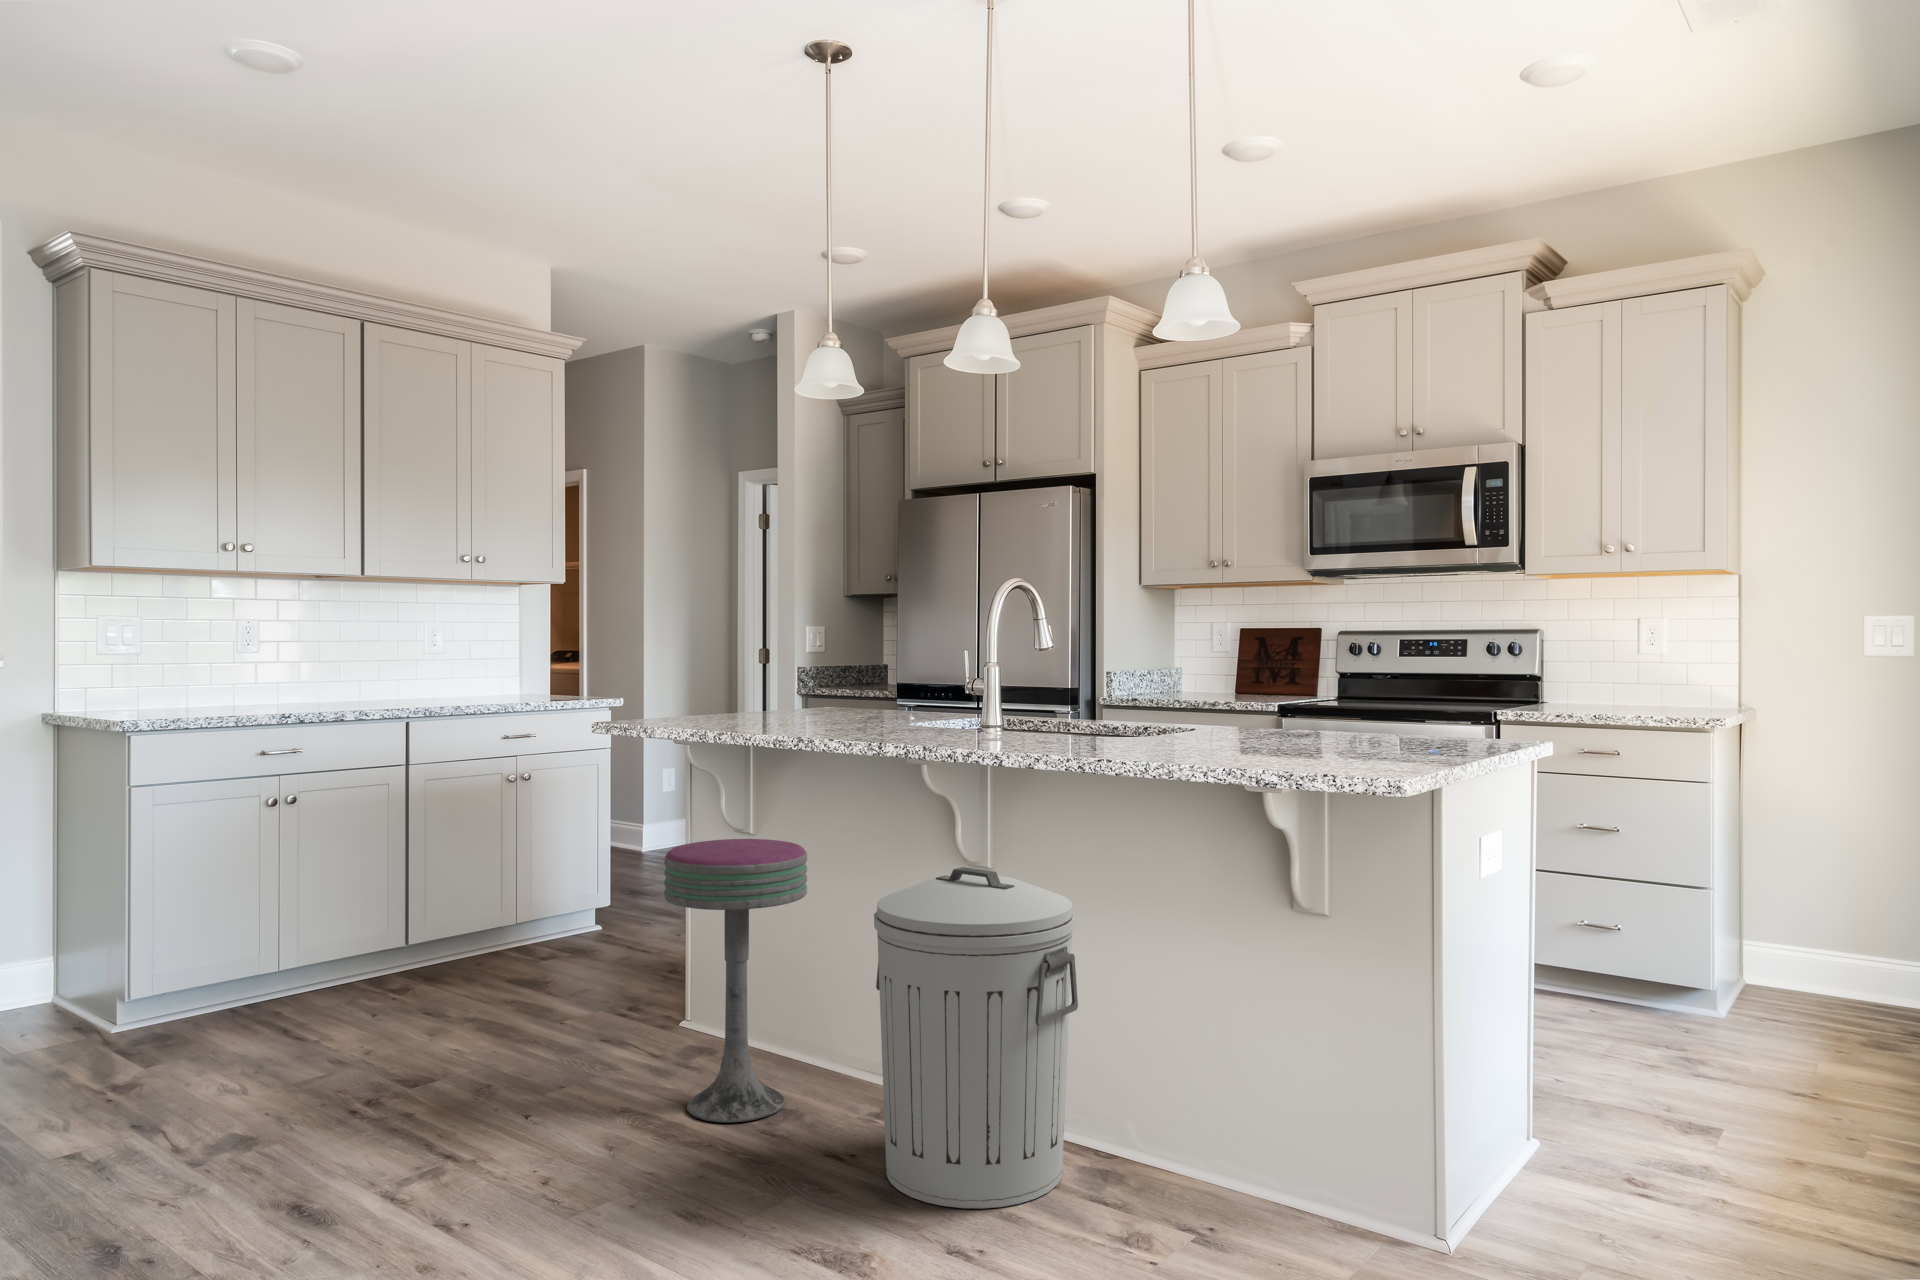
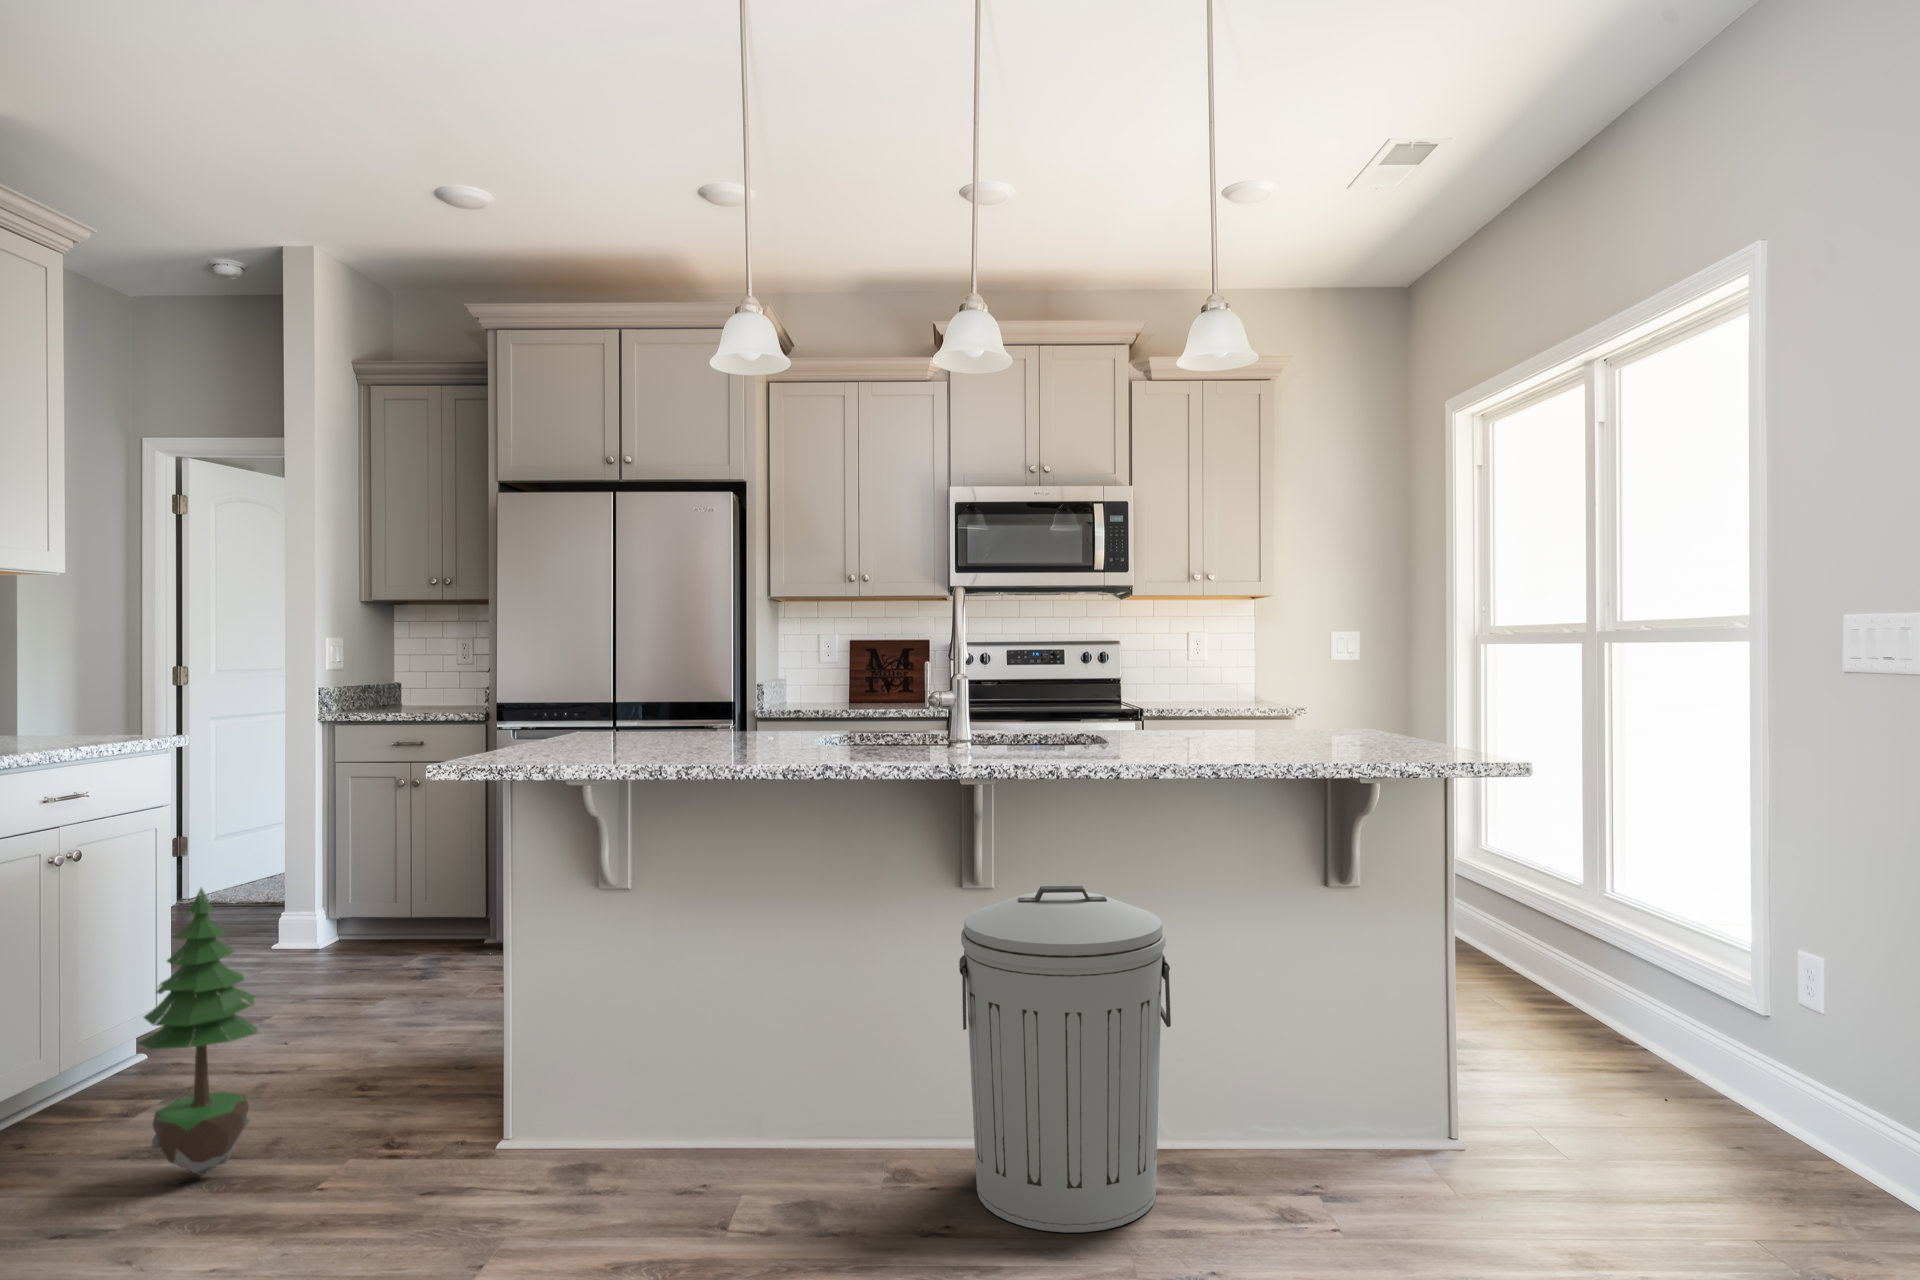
potted tree: none [471,798,549,1002] -> present [139,888,257,1175]
bar stool: present [664,839,807,1123] -> none [651,889,820,1232]

